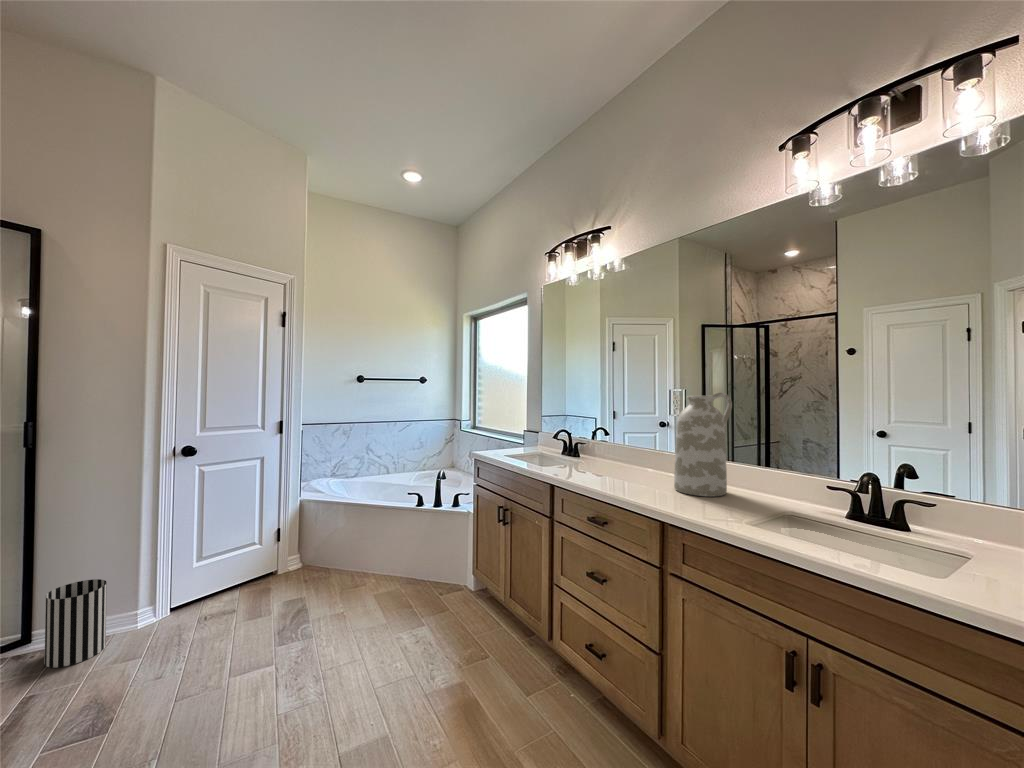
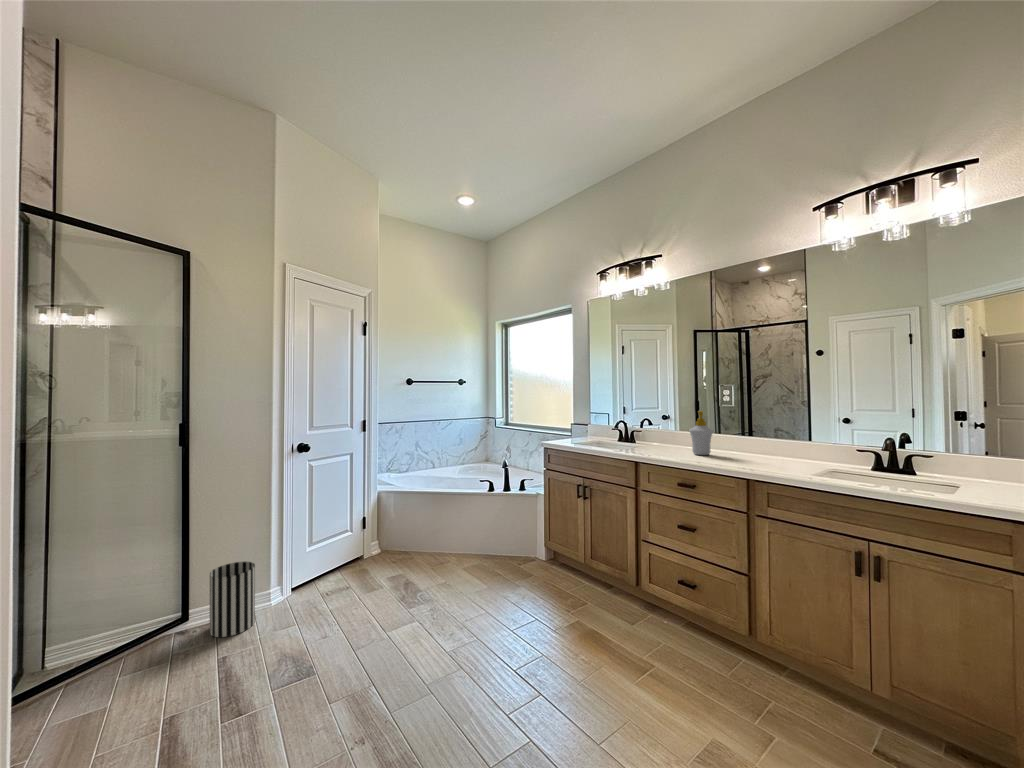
vase: present [674,392,732,497] -> none [738,387,782,463]
soap bottle: none [621,422,651,480] -> present [689,411,713,455]

